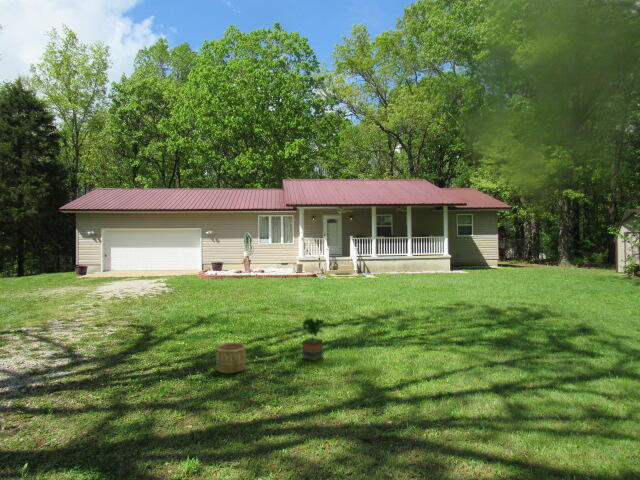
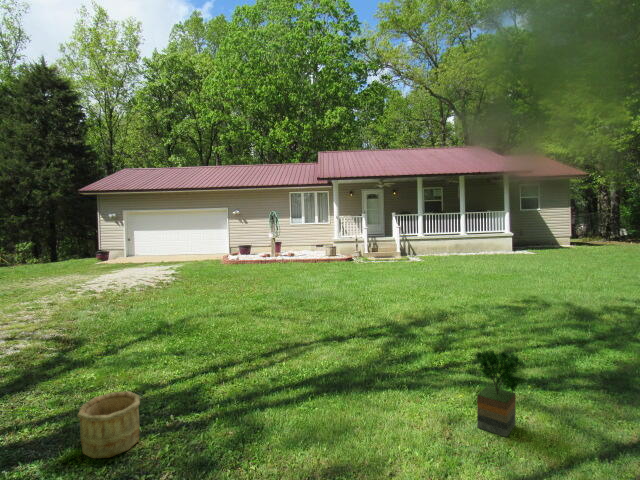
potted tree: present [303,318,326,360] -> present [475,350,526,437]

